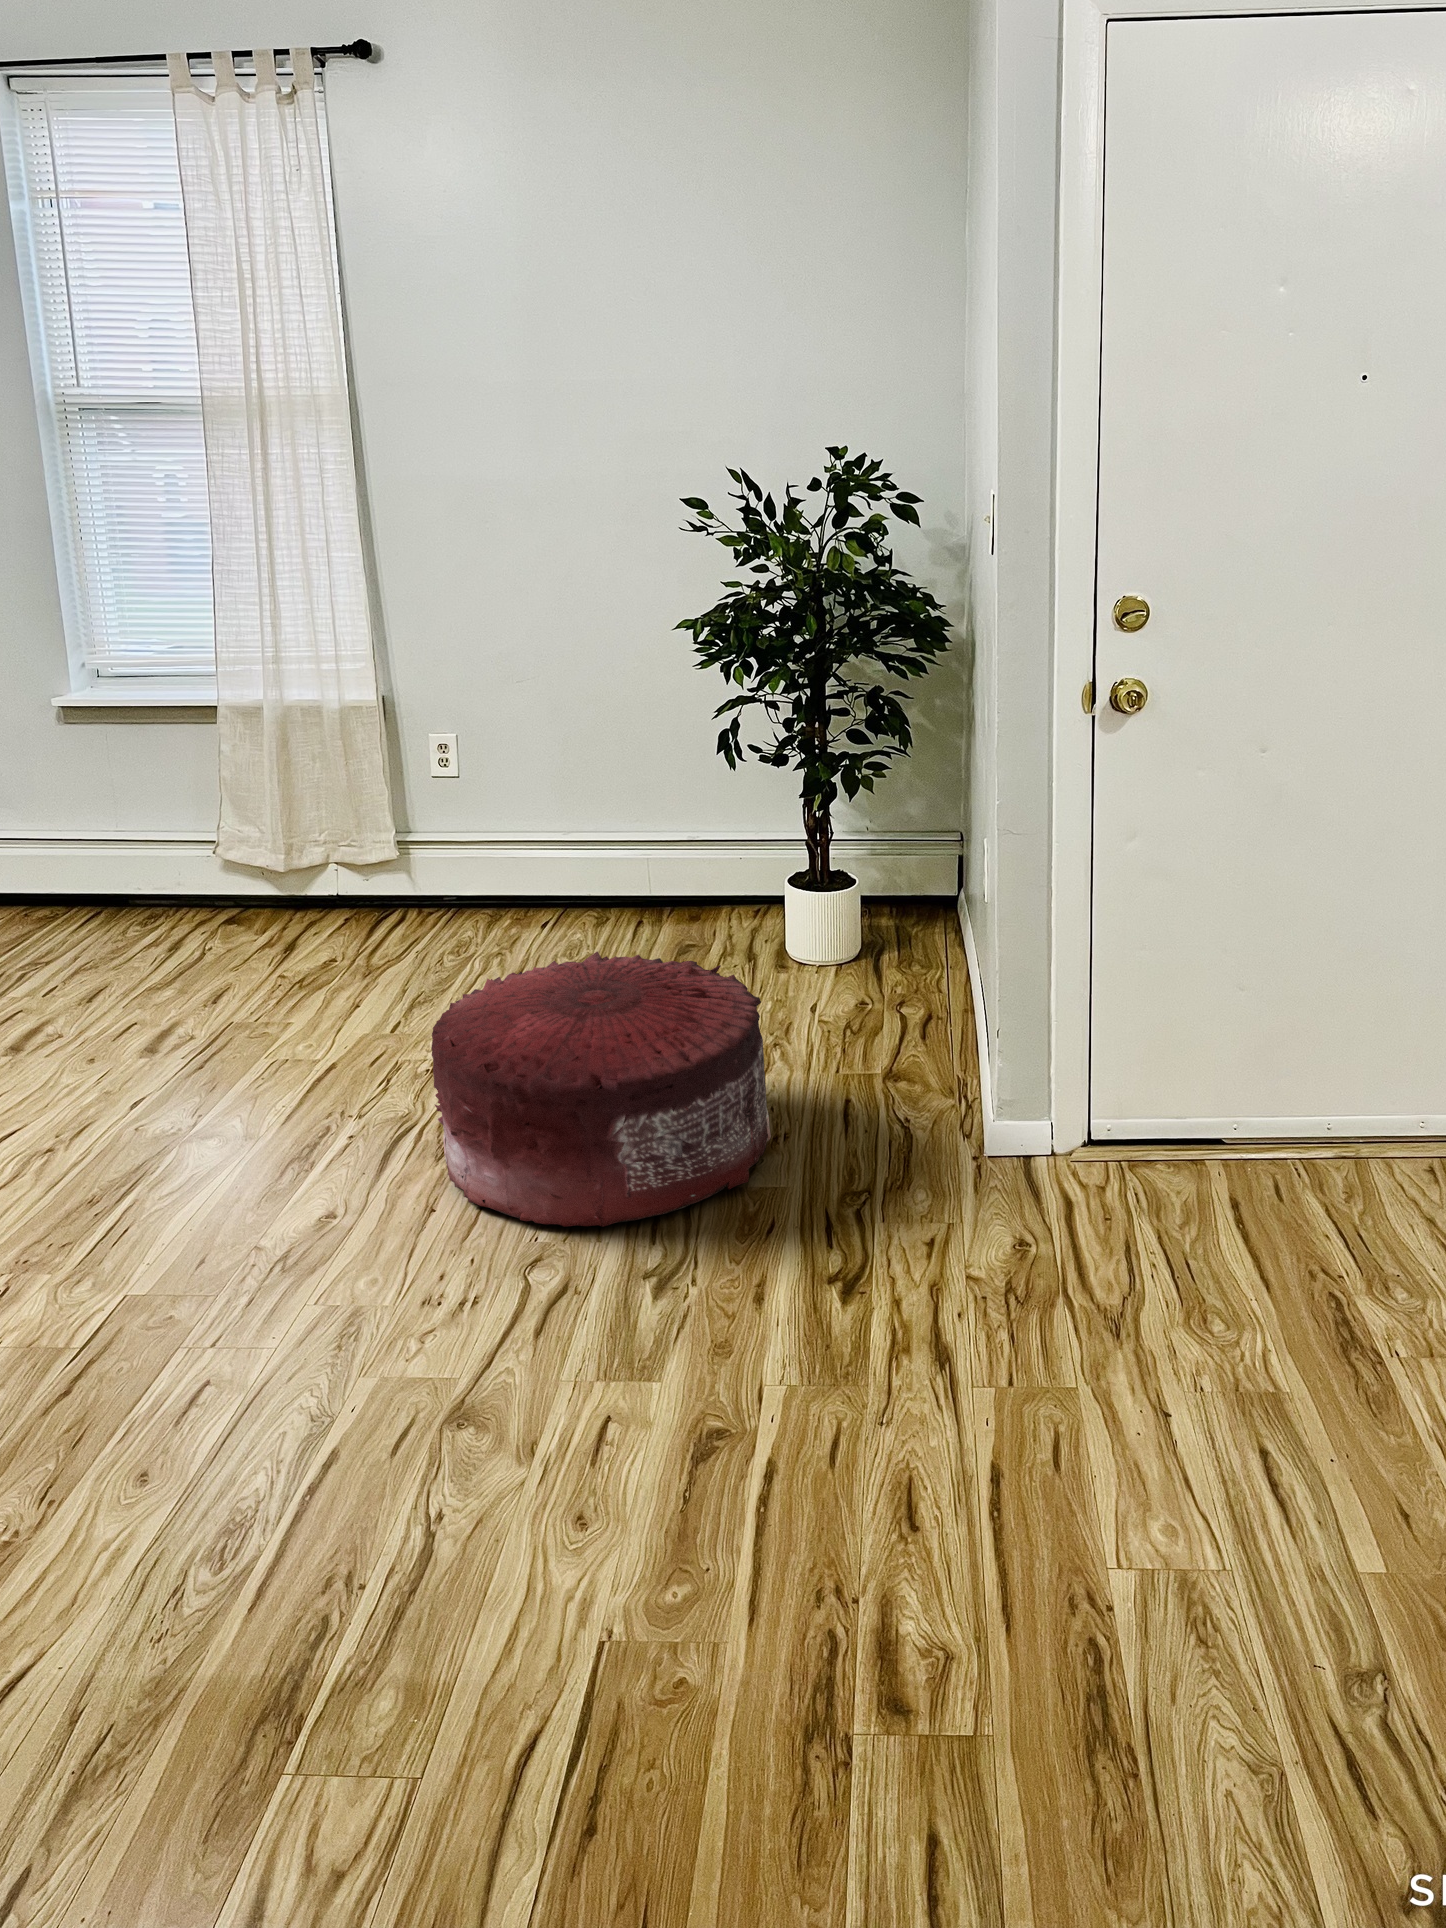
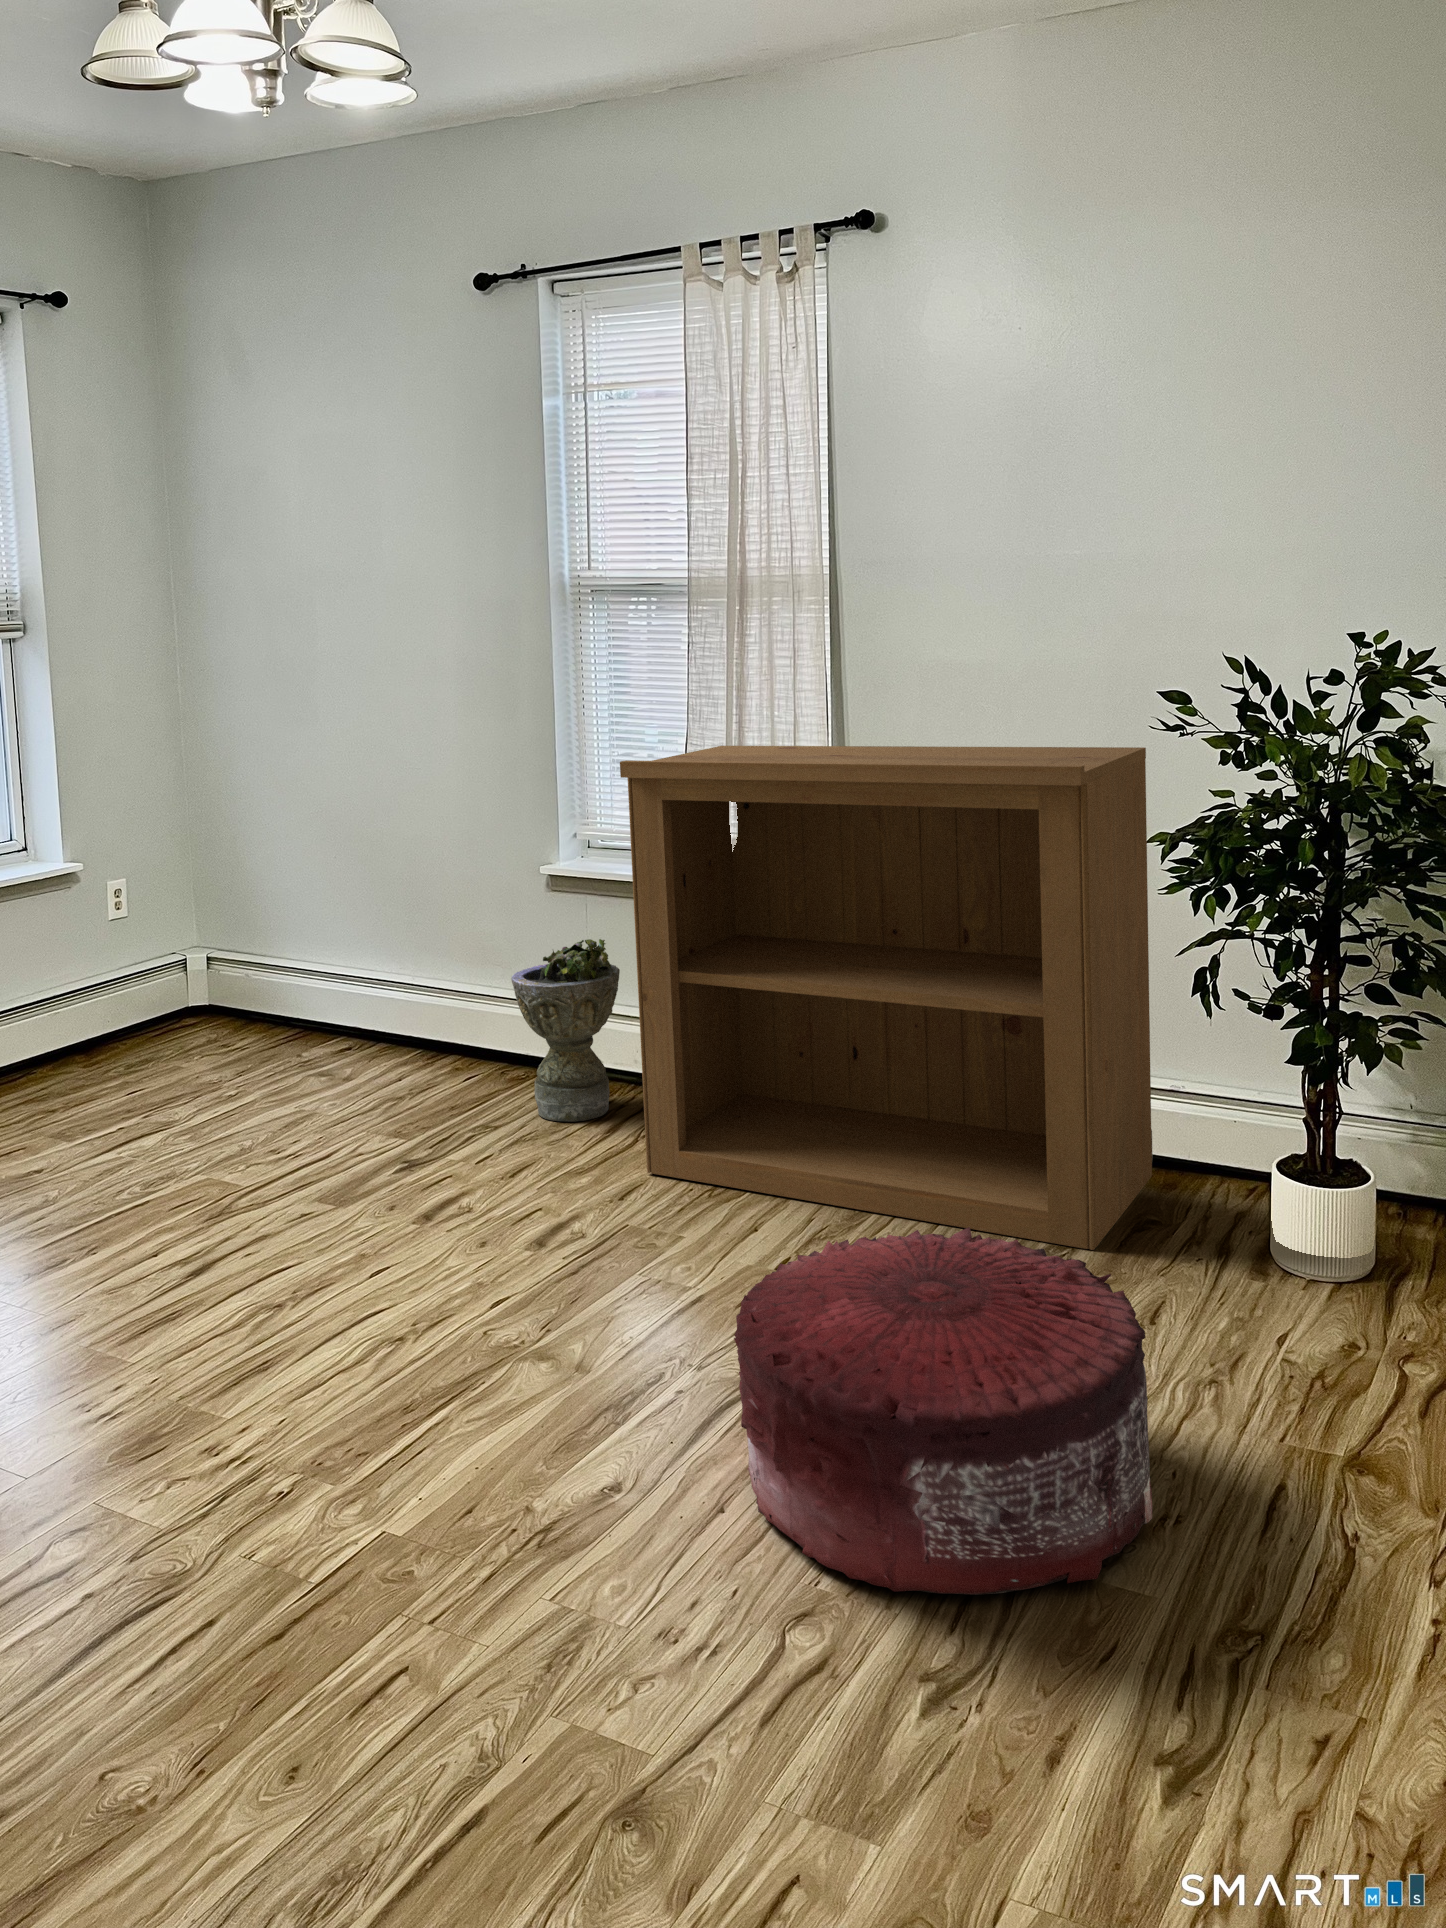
bookshelf: none [180,554,678,976] -> present [620,746,1153,1250]
planter: none [40,760,160,947] -> present [511,939,620,1122]

